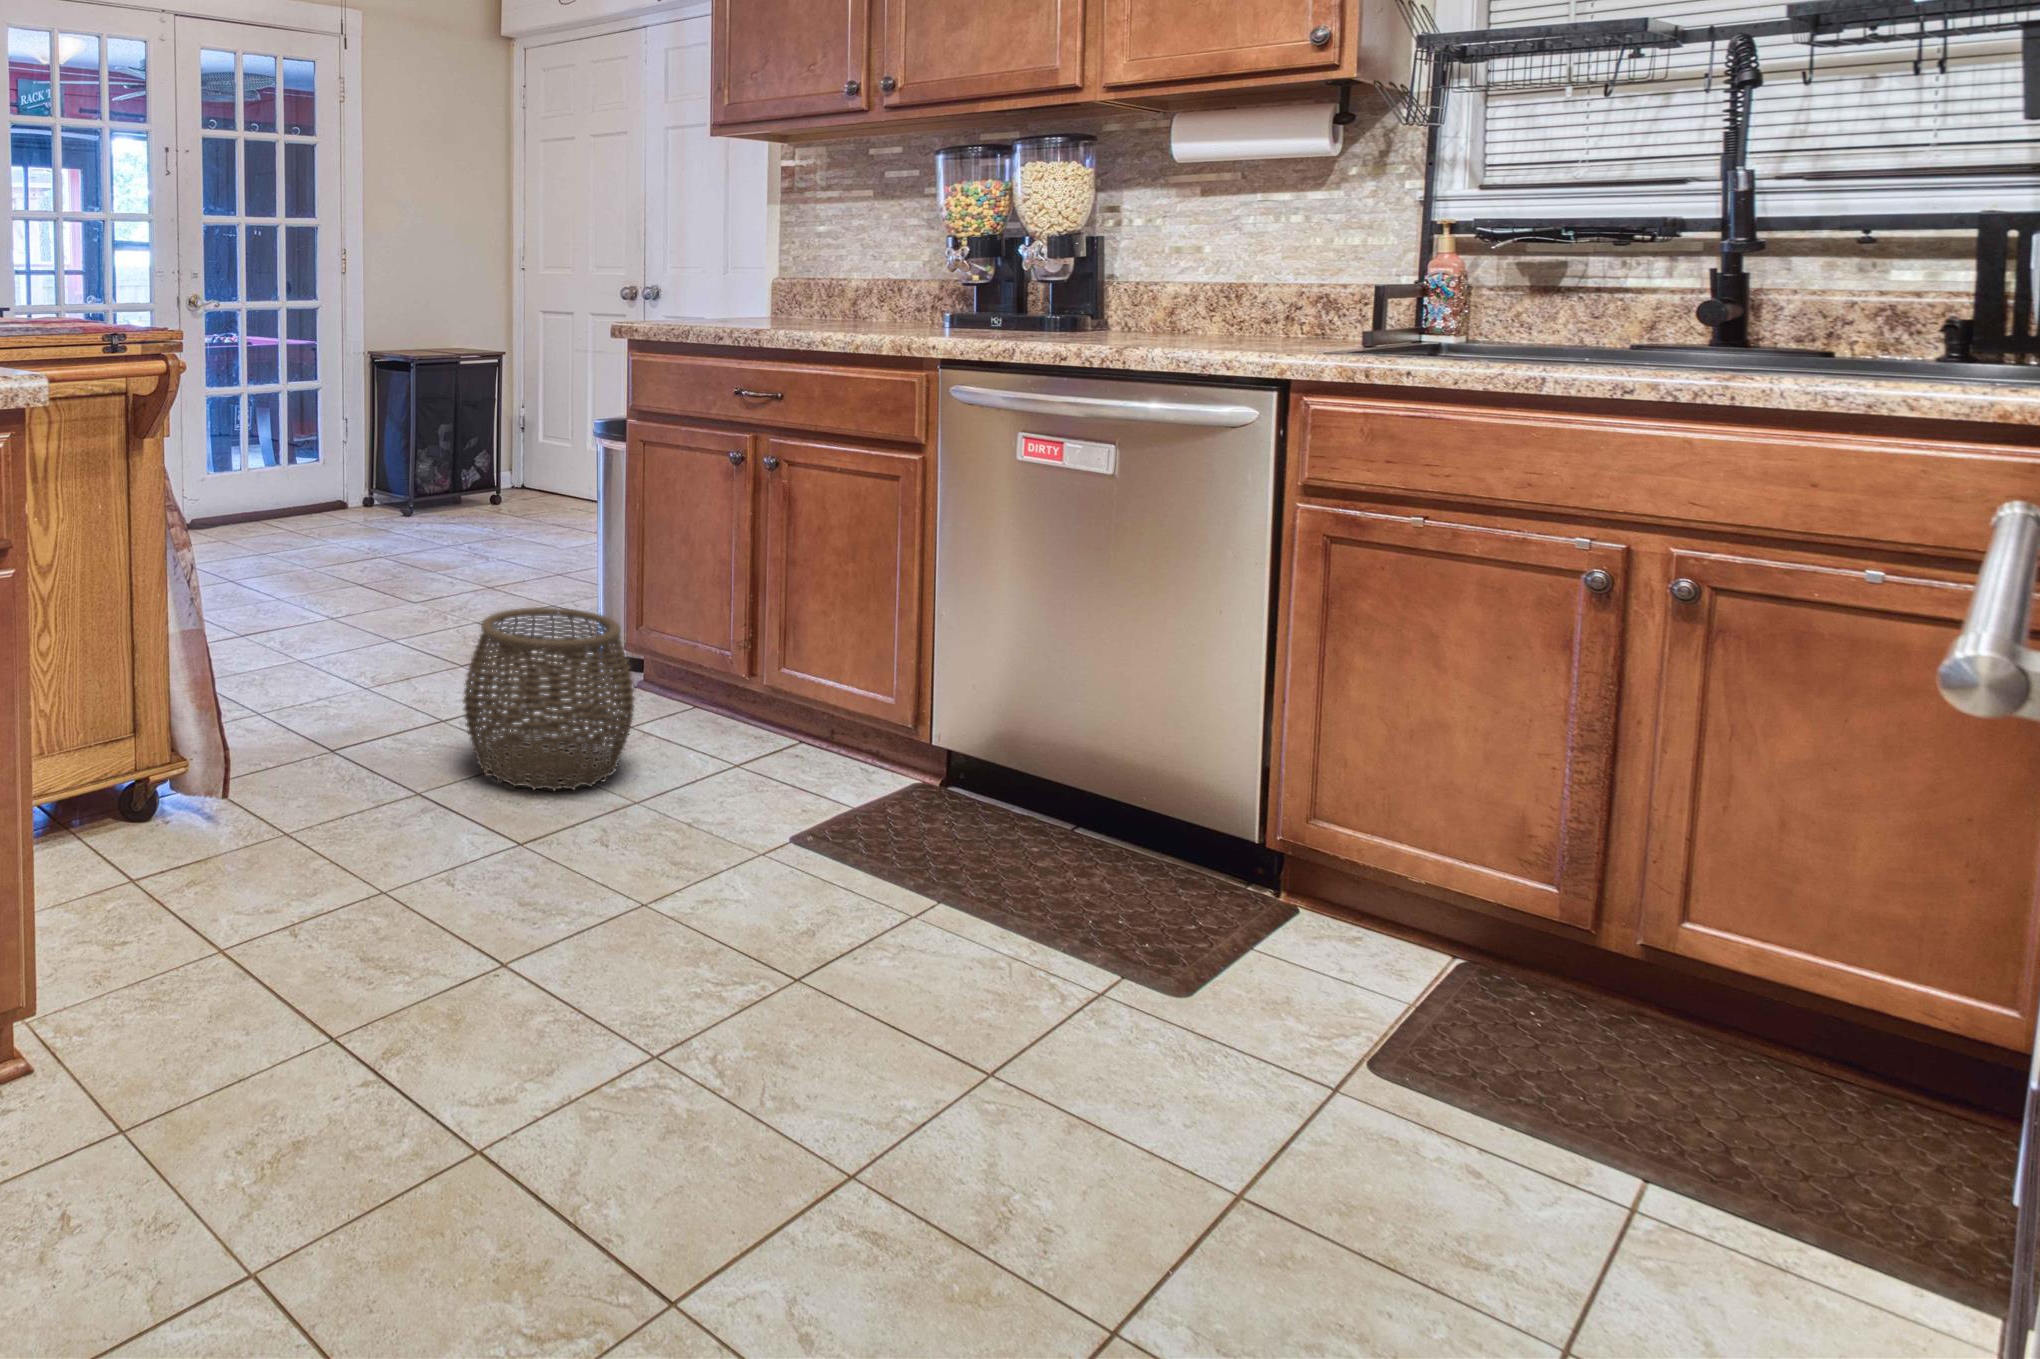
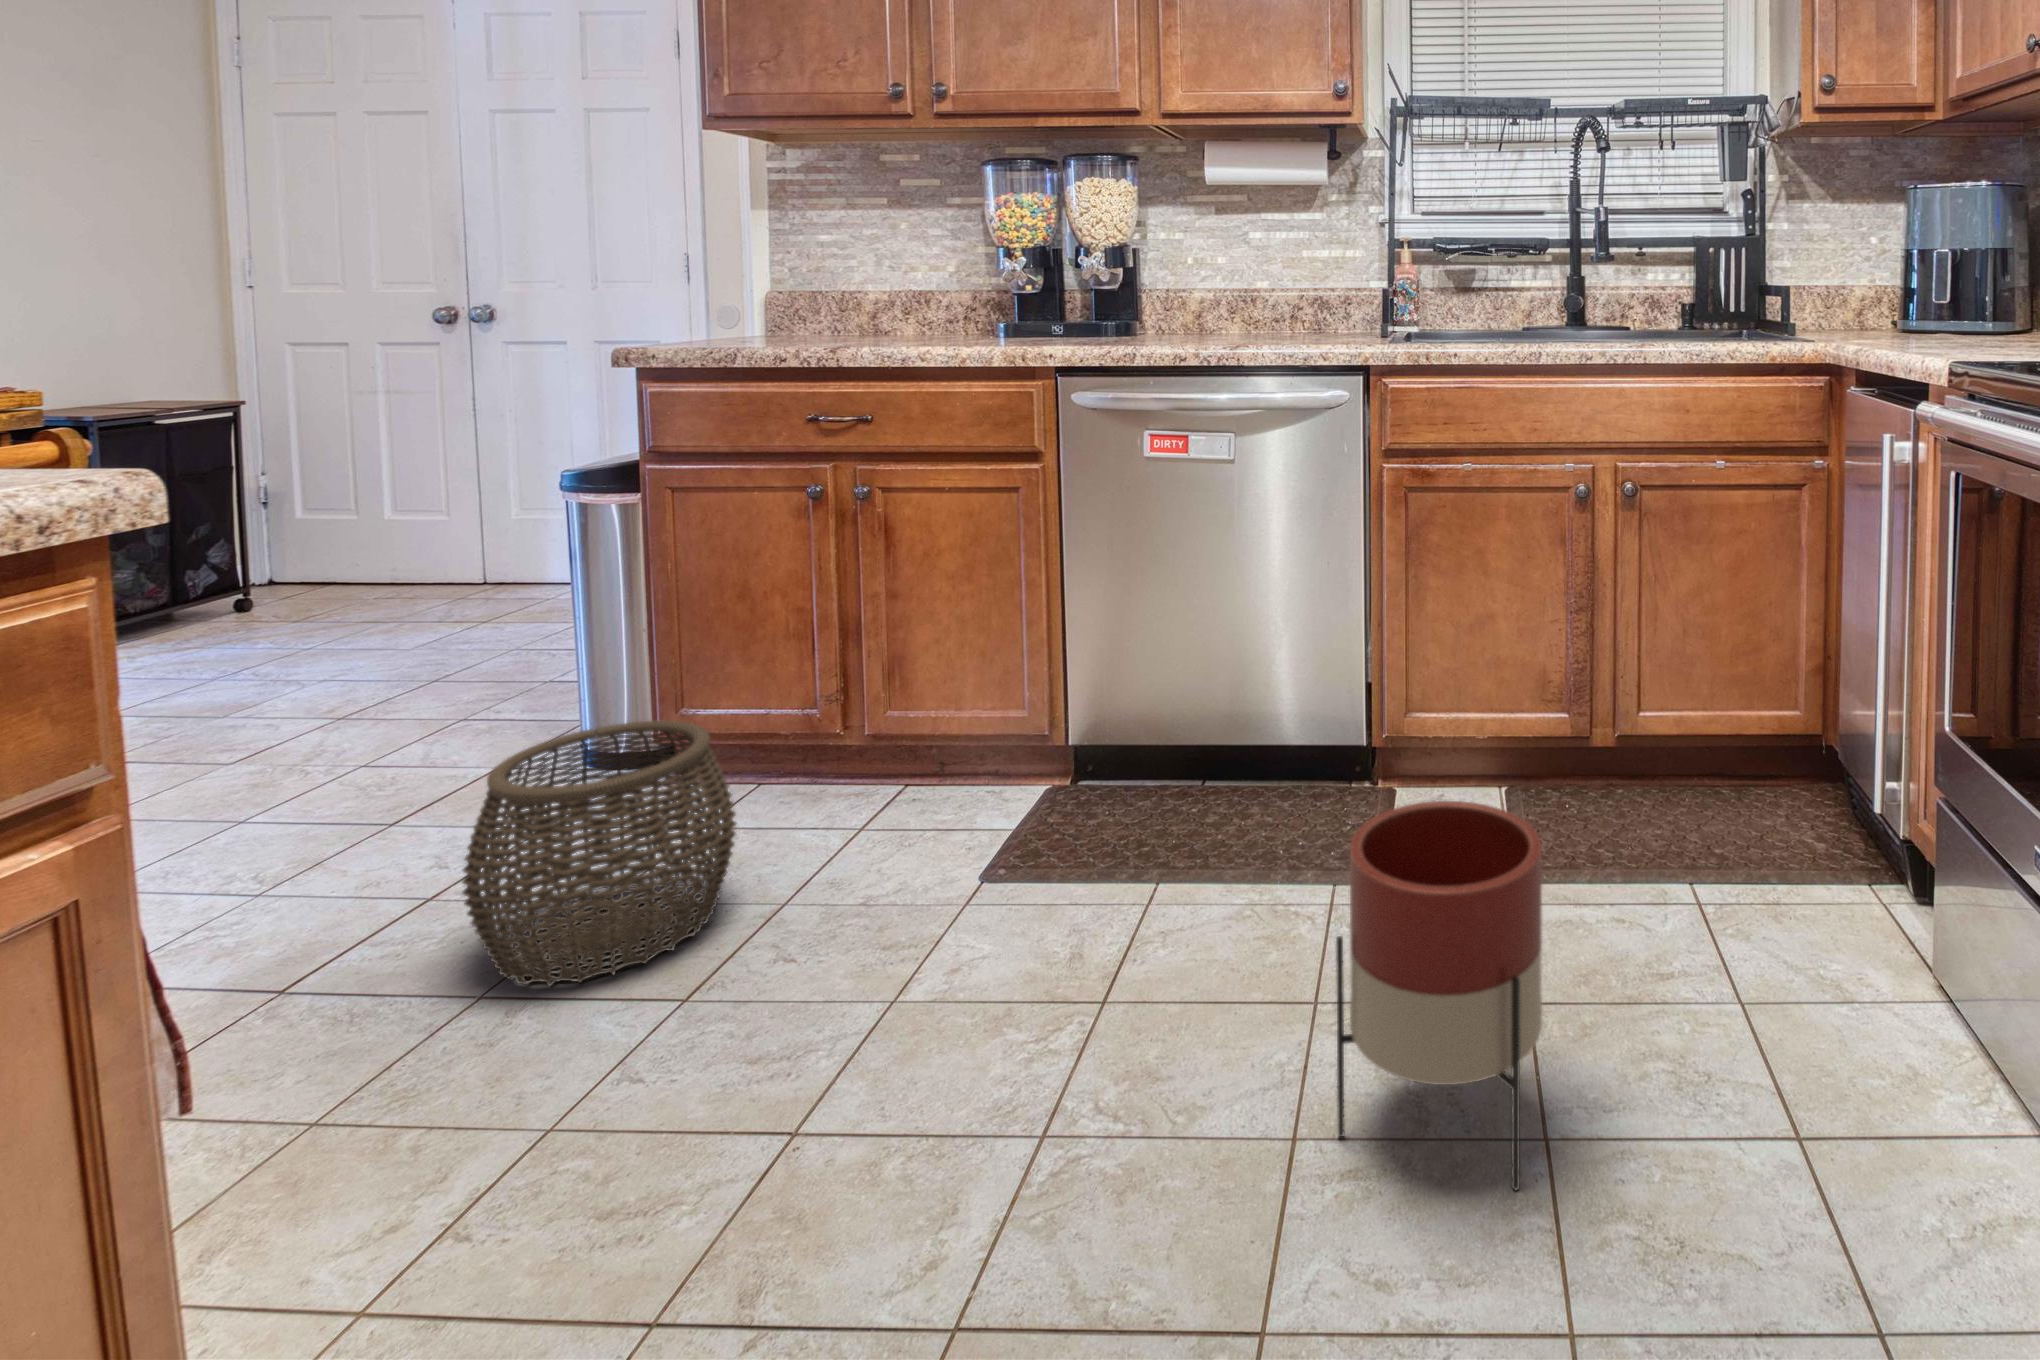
planter: none [940,836,1186,1278] -> present [1336,801,1542,1190]

